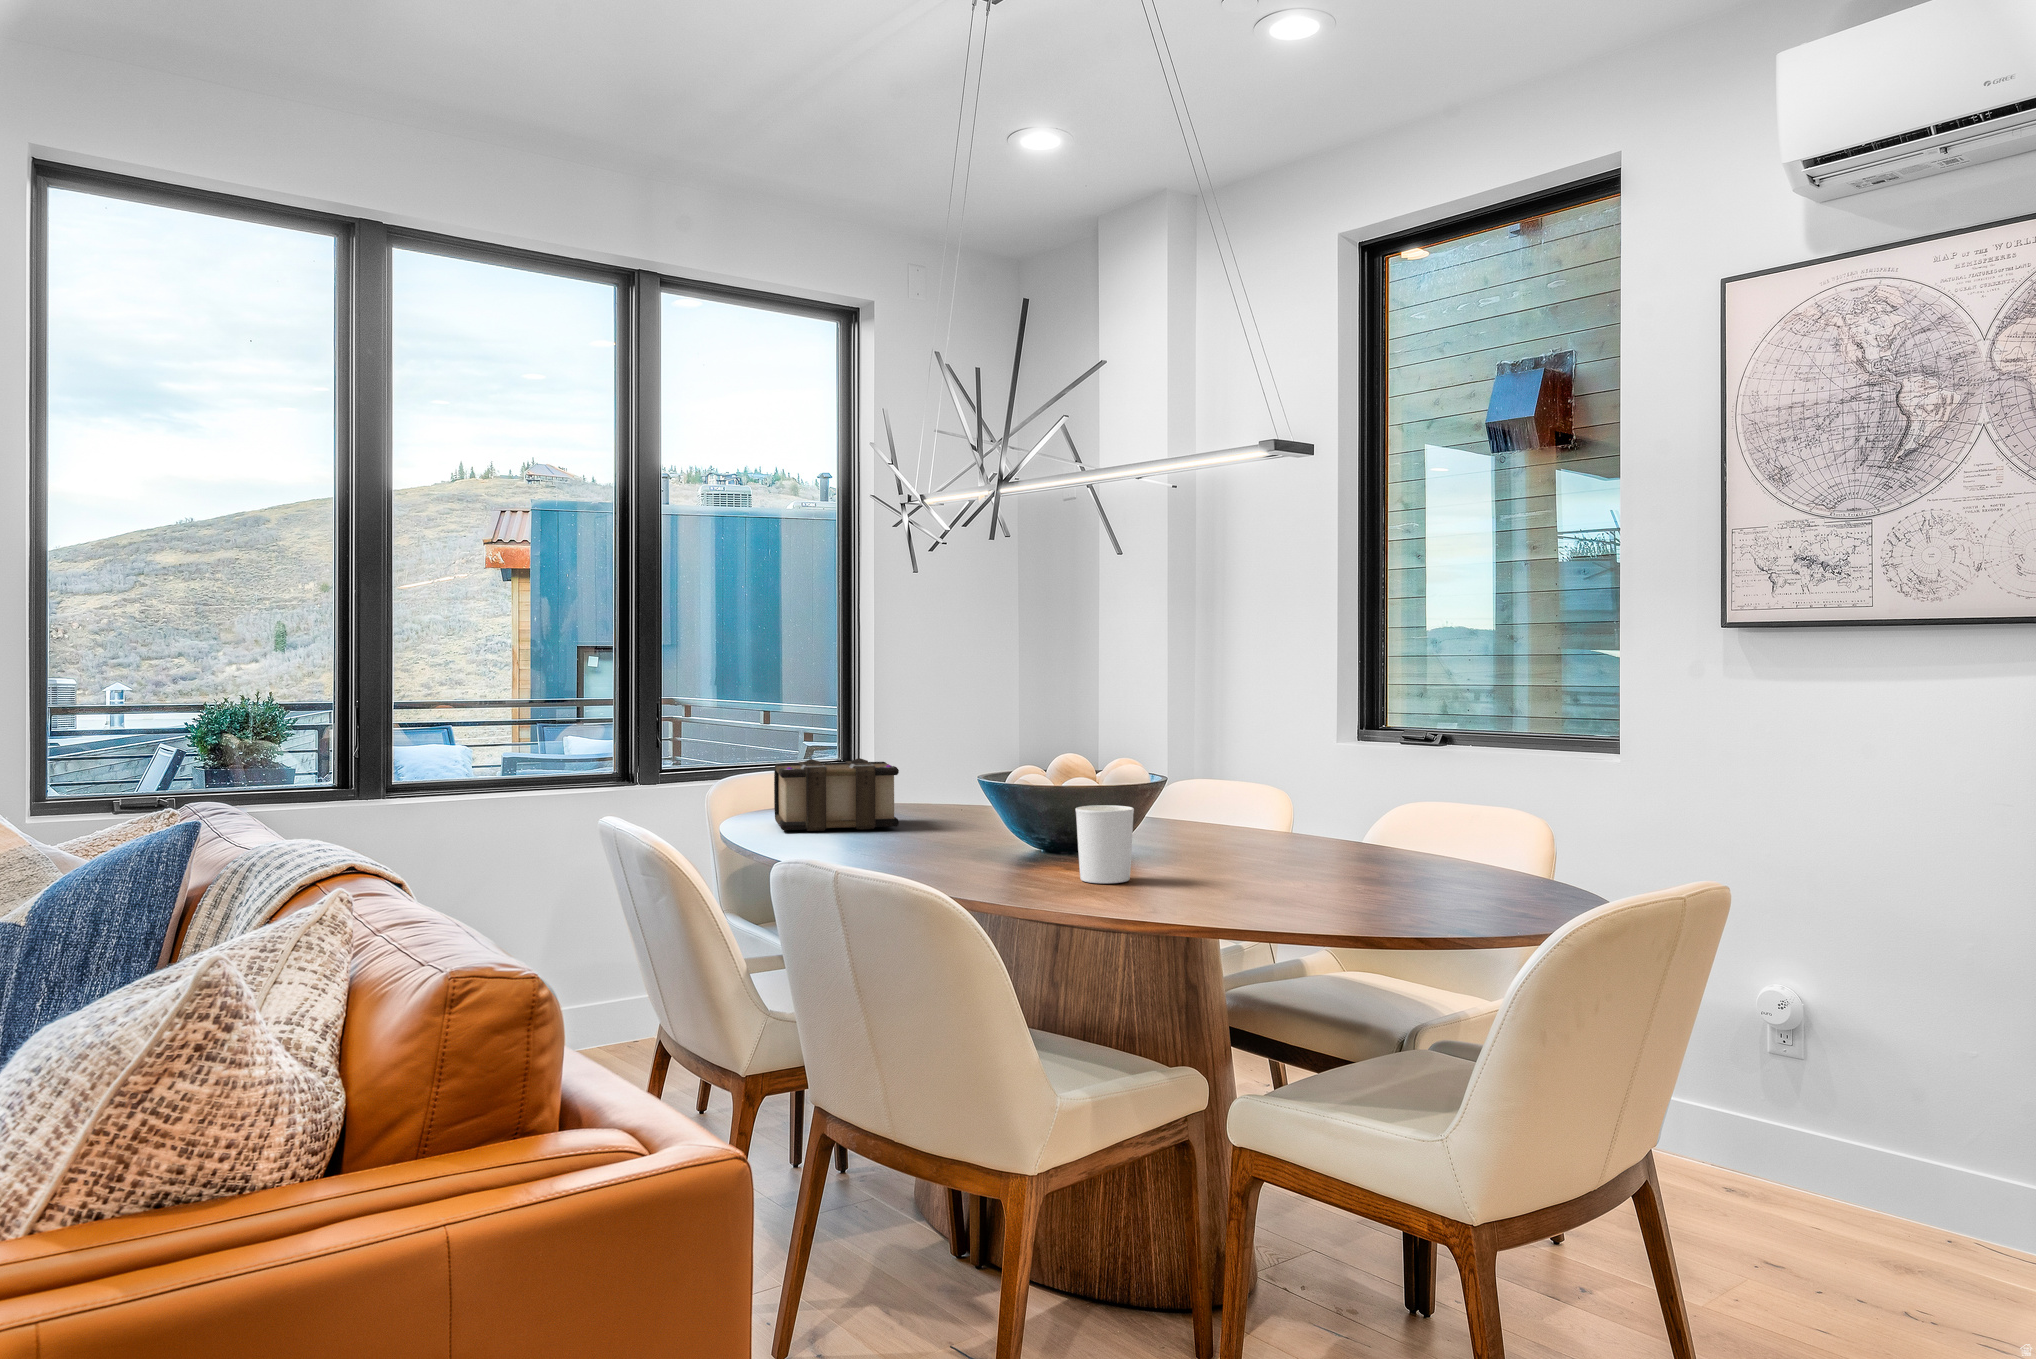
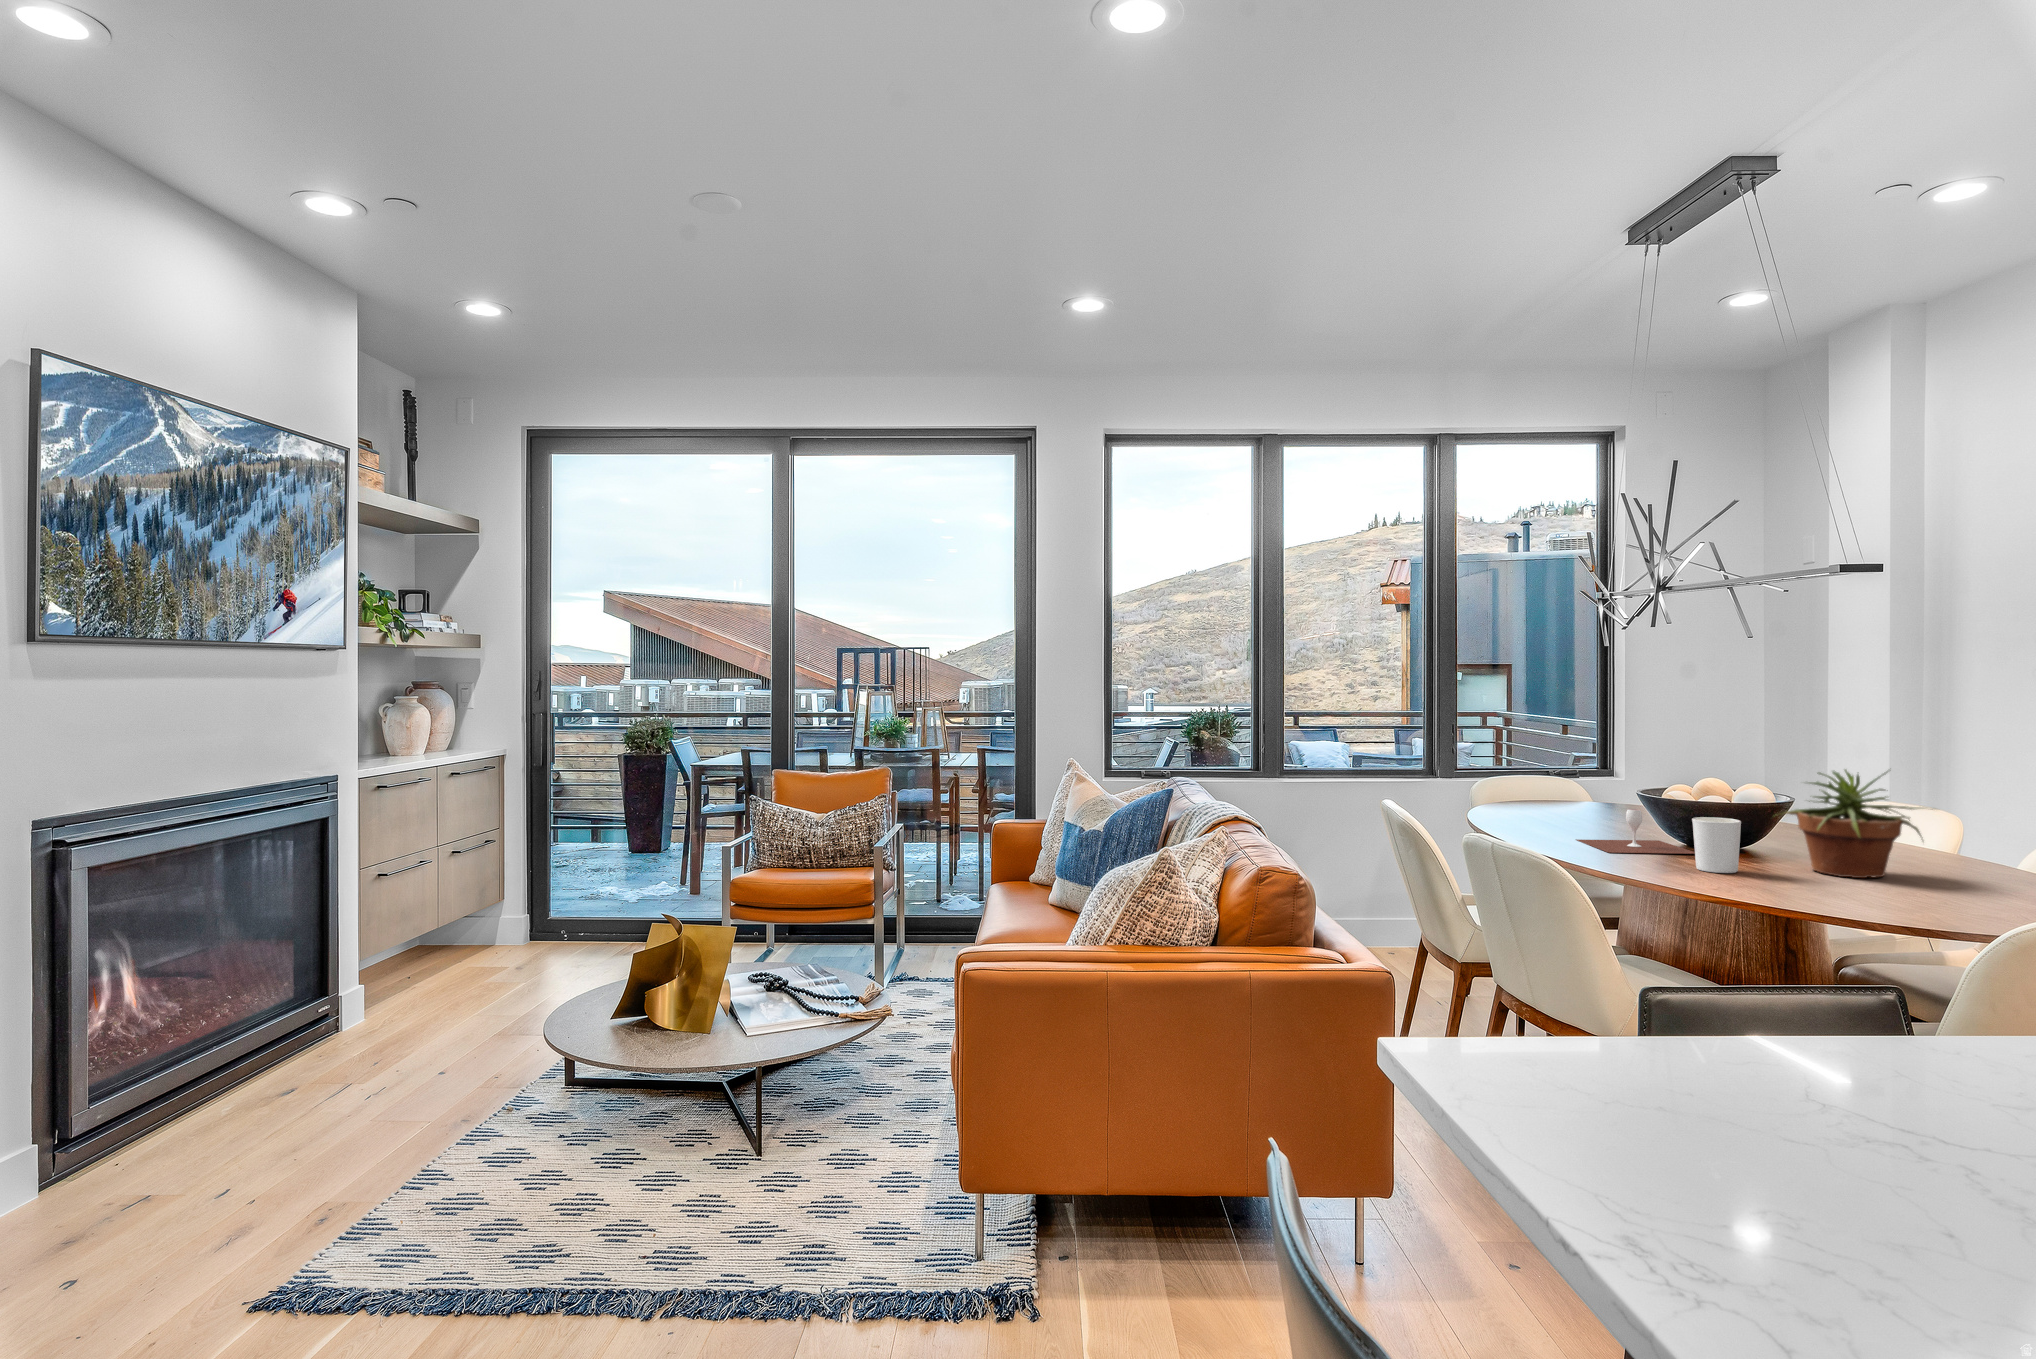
potted plant: none [1147,727,1324,872] -> present [1781,770,1933,878]
book: present [774,758,899,831] -> none [1508,769,1599,820]
wine glass: none [896,804,1060,870] -> present [1577,809,1695,854]

